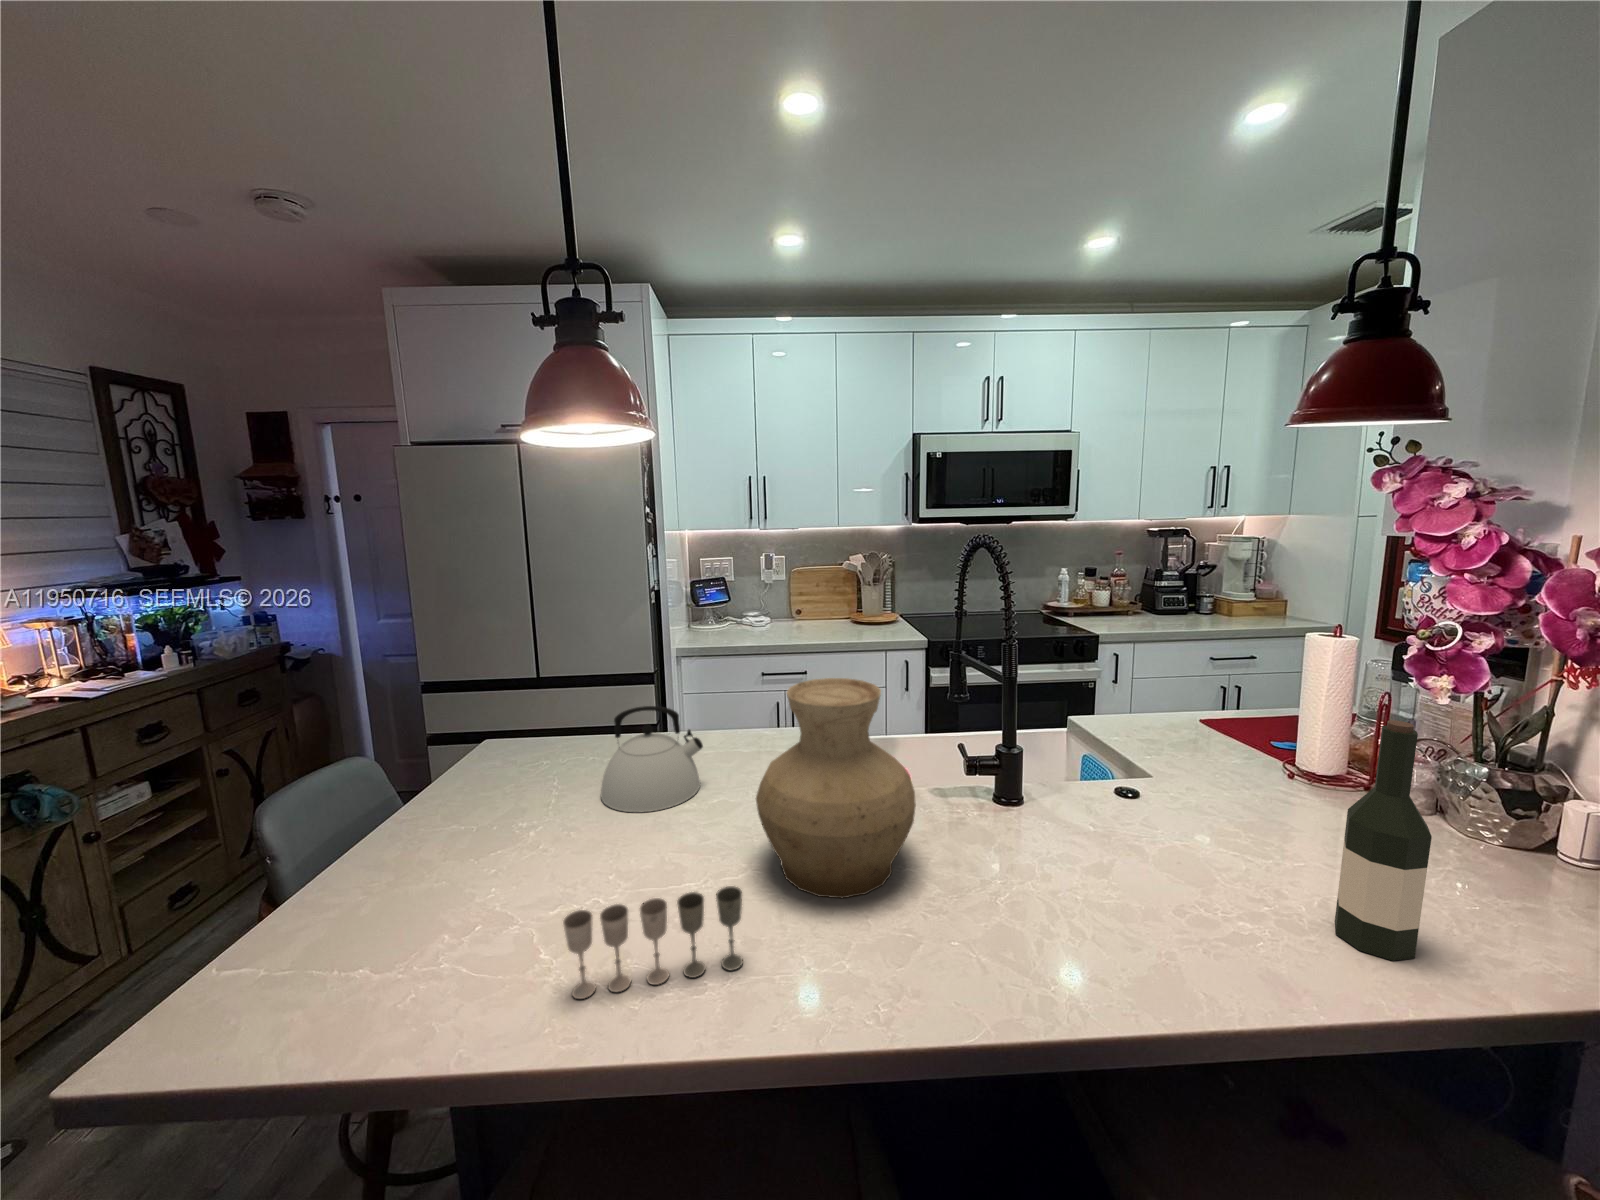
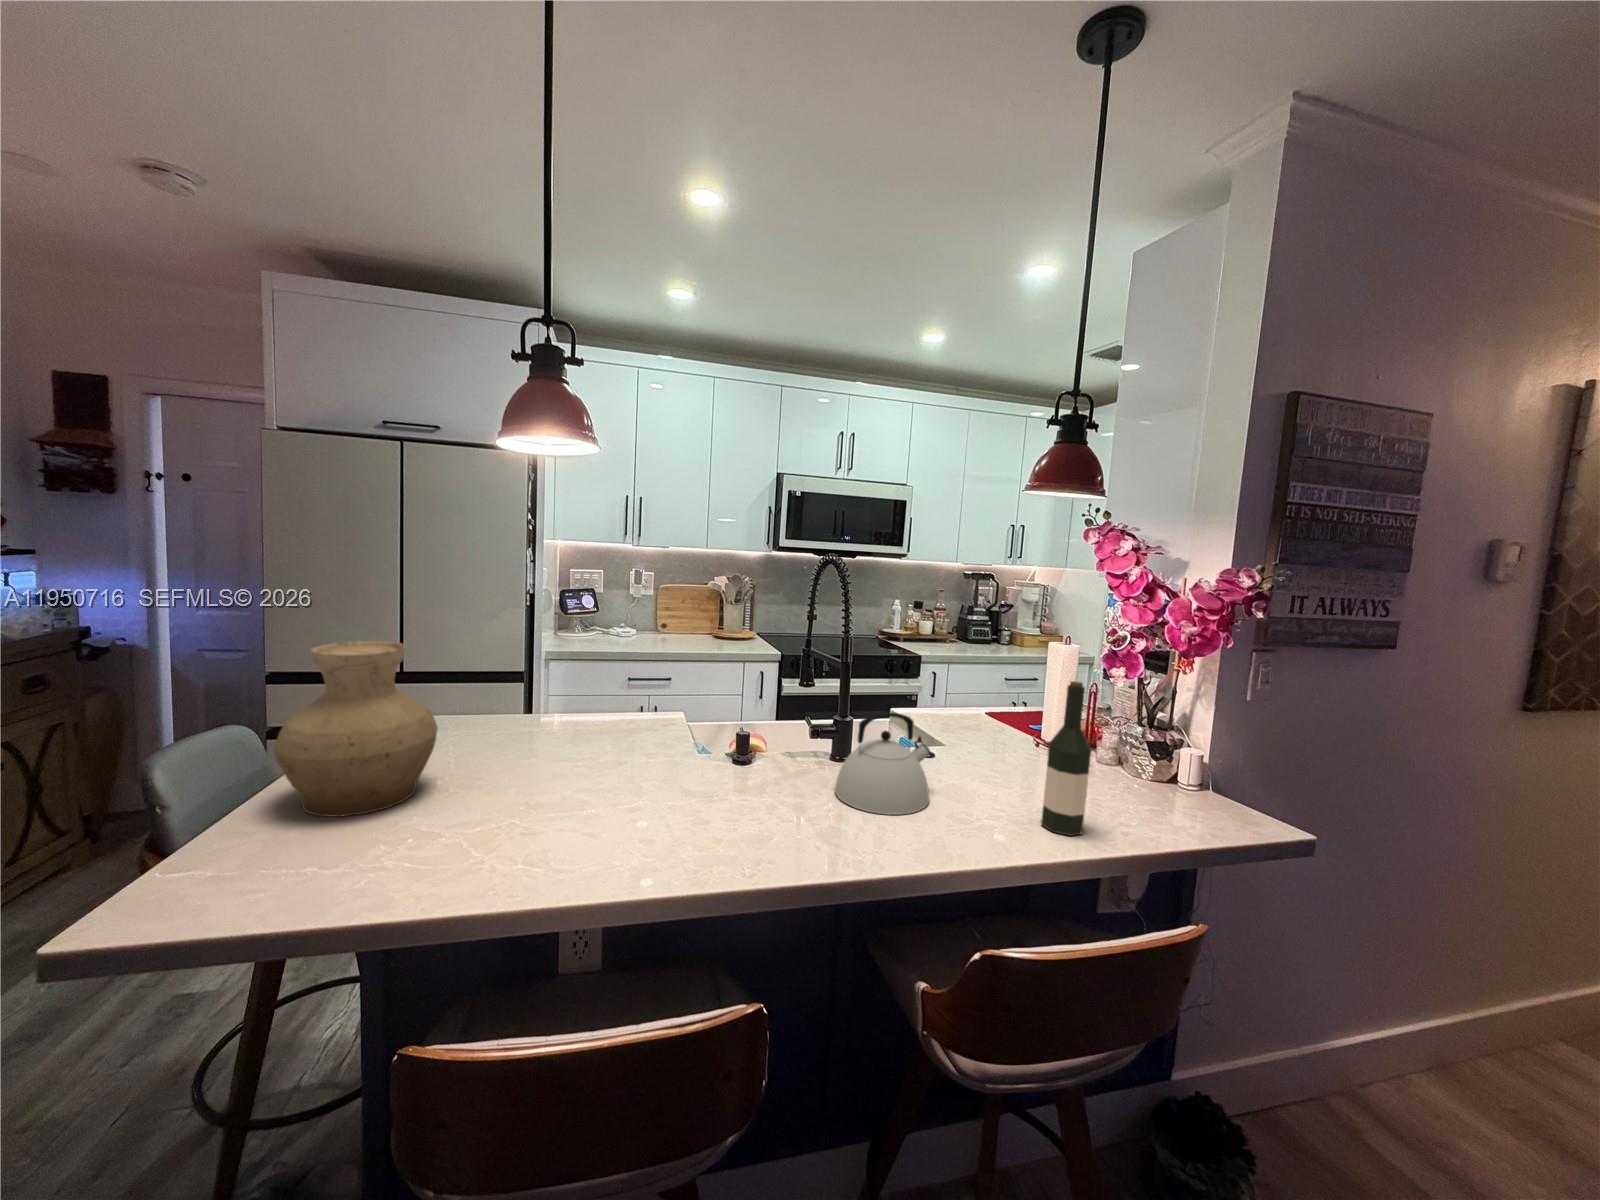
vase: present [756,678,916,898] -> present [274,641,438,817]
kettle: present [601,706,703,812] -> present [835,713,930,815]
wine glass: present [563,886,743,999] -> none [497,795,641,880]

